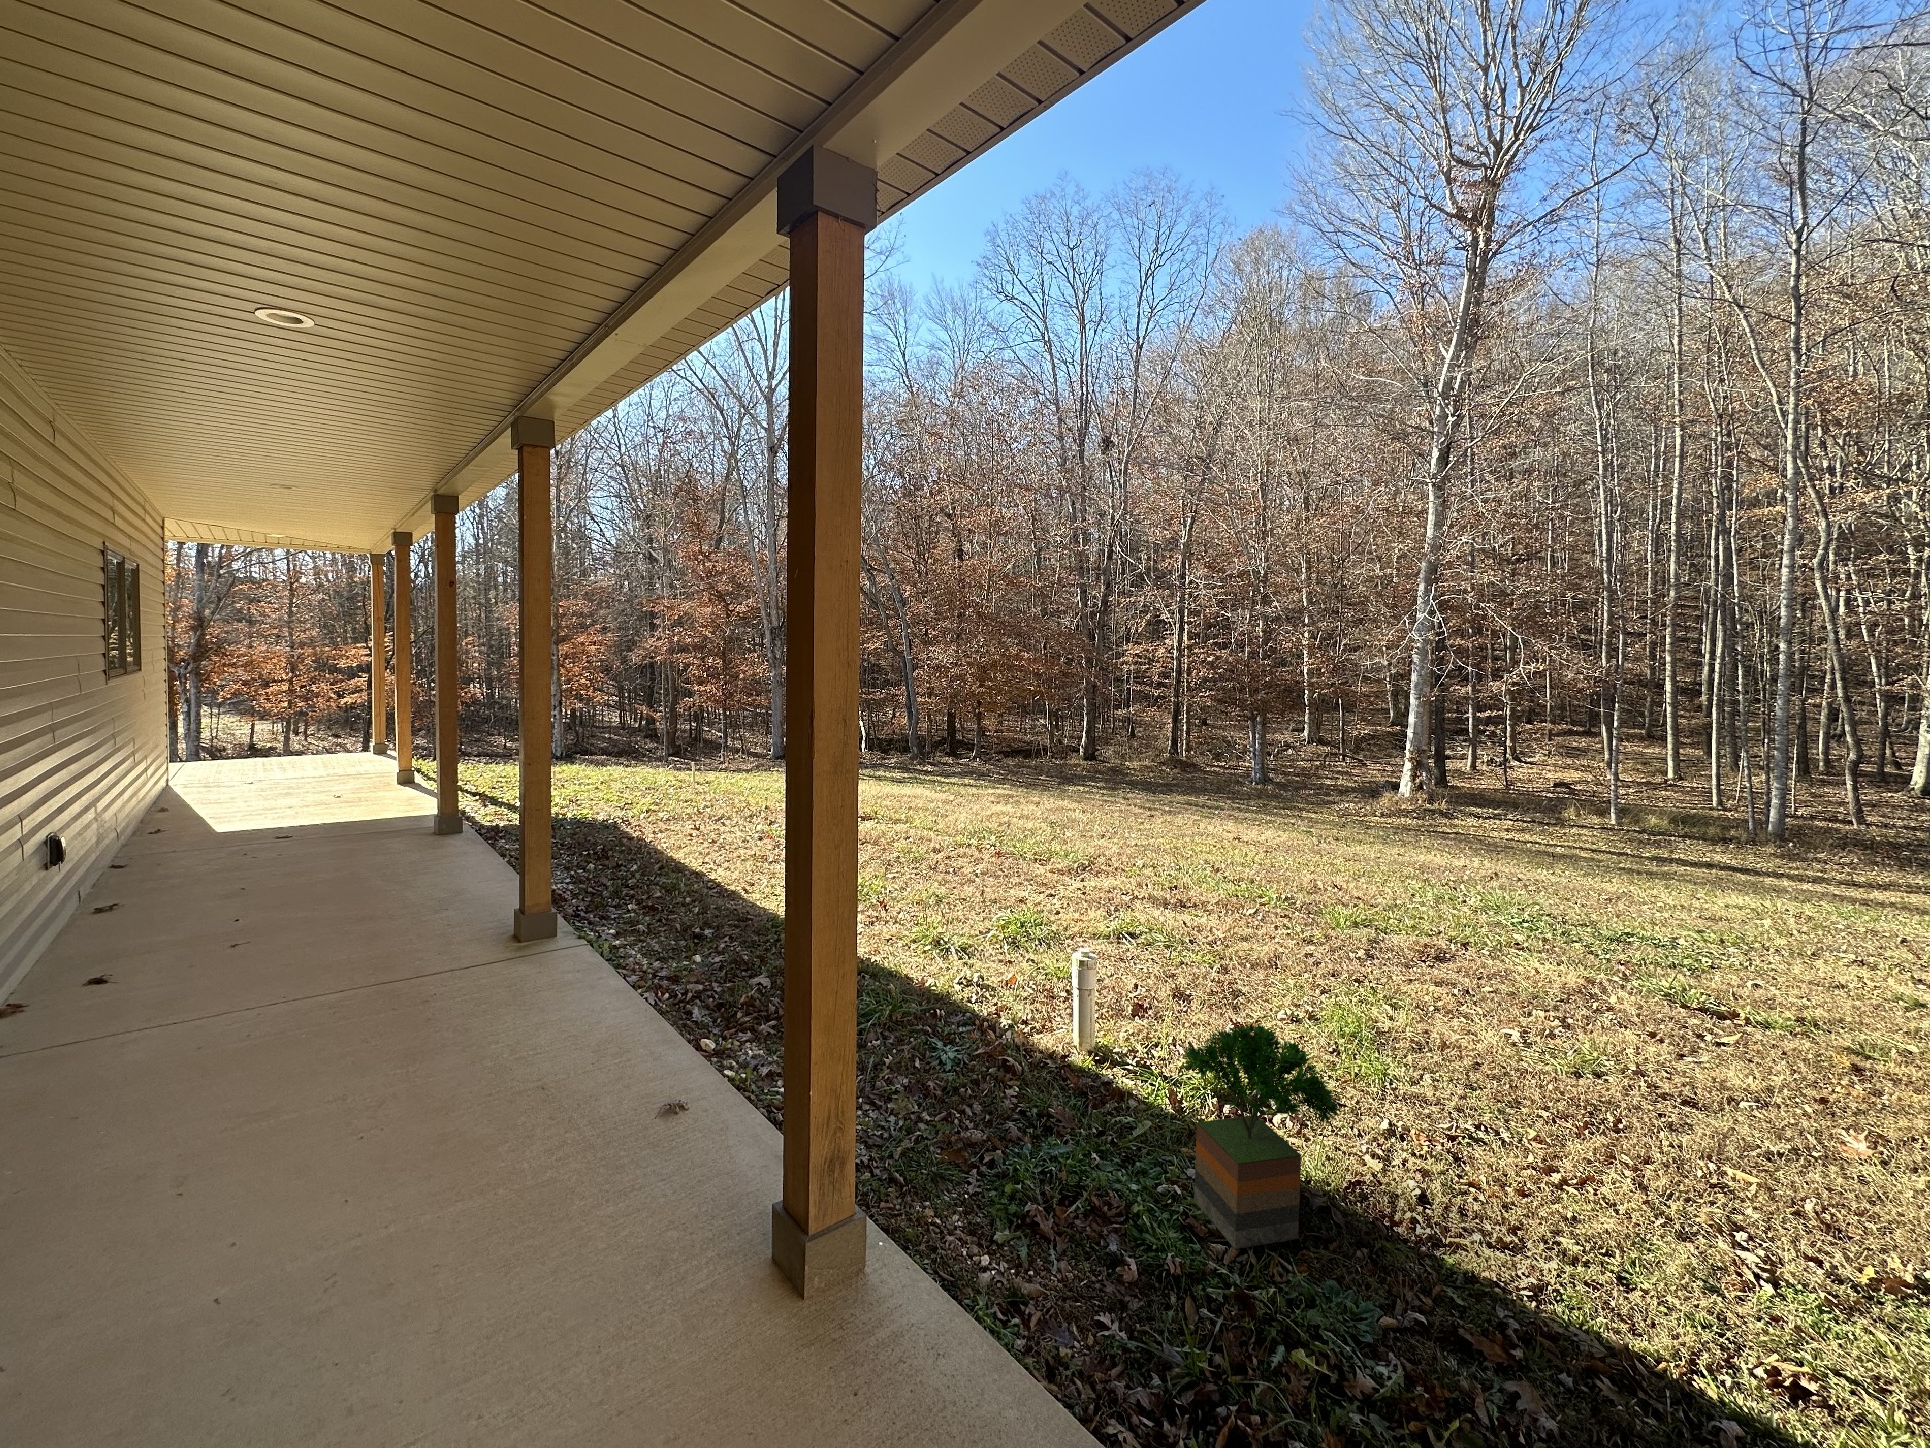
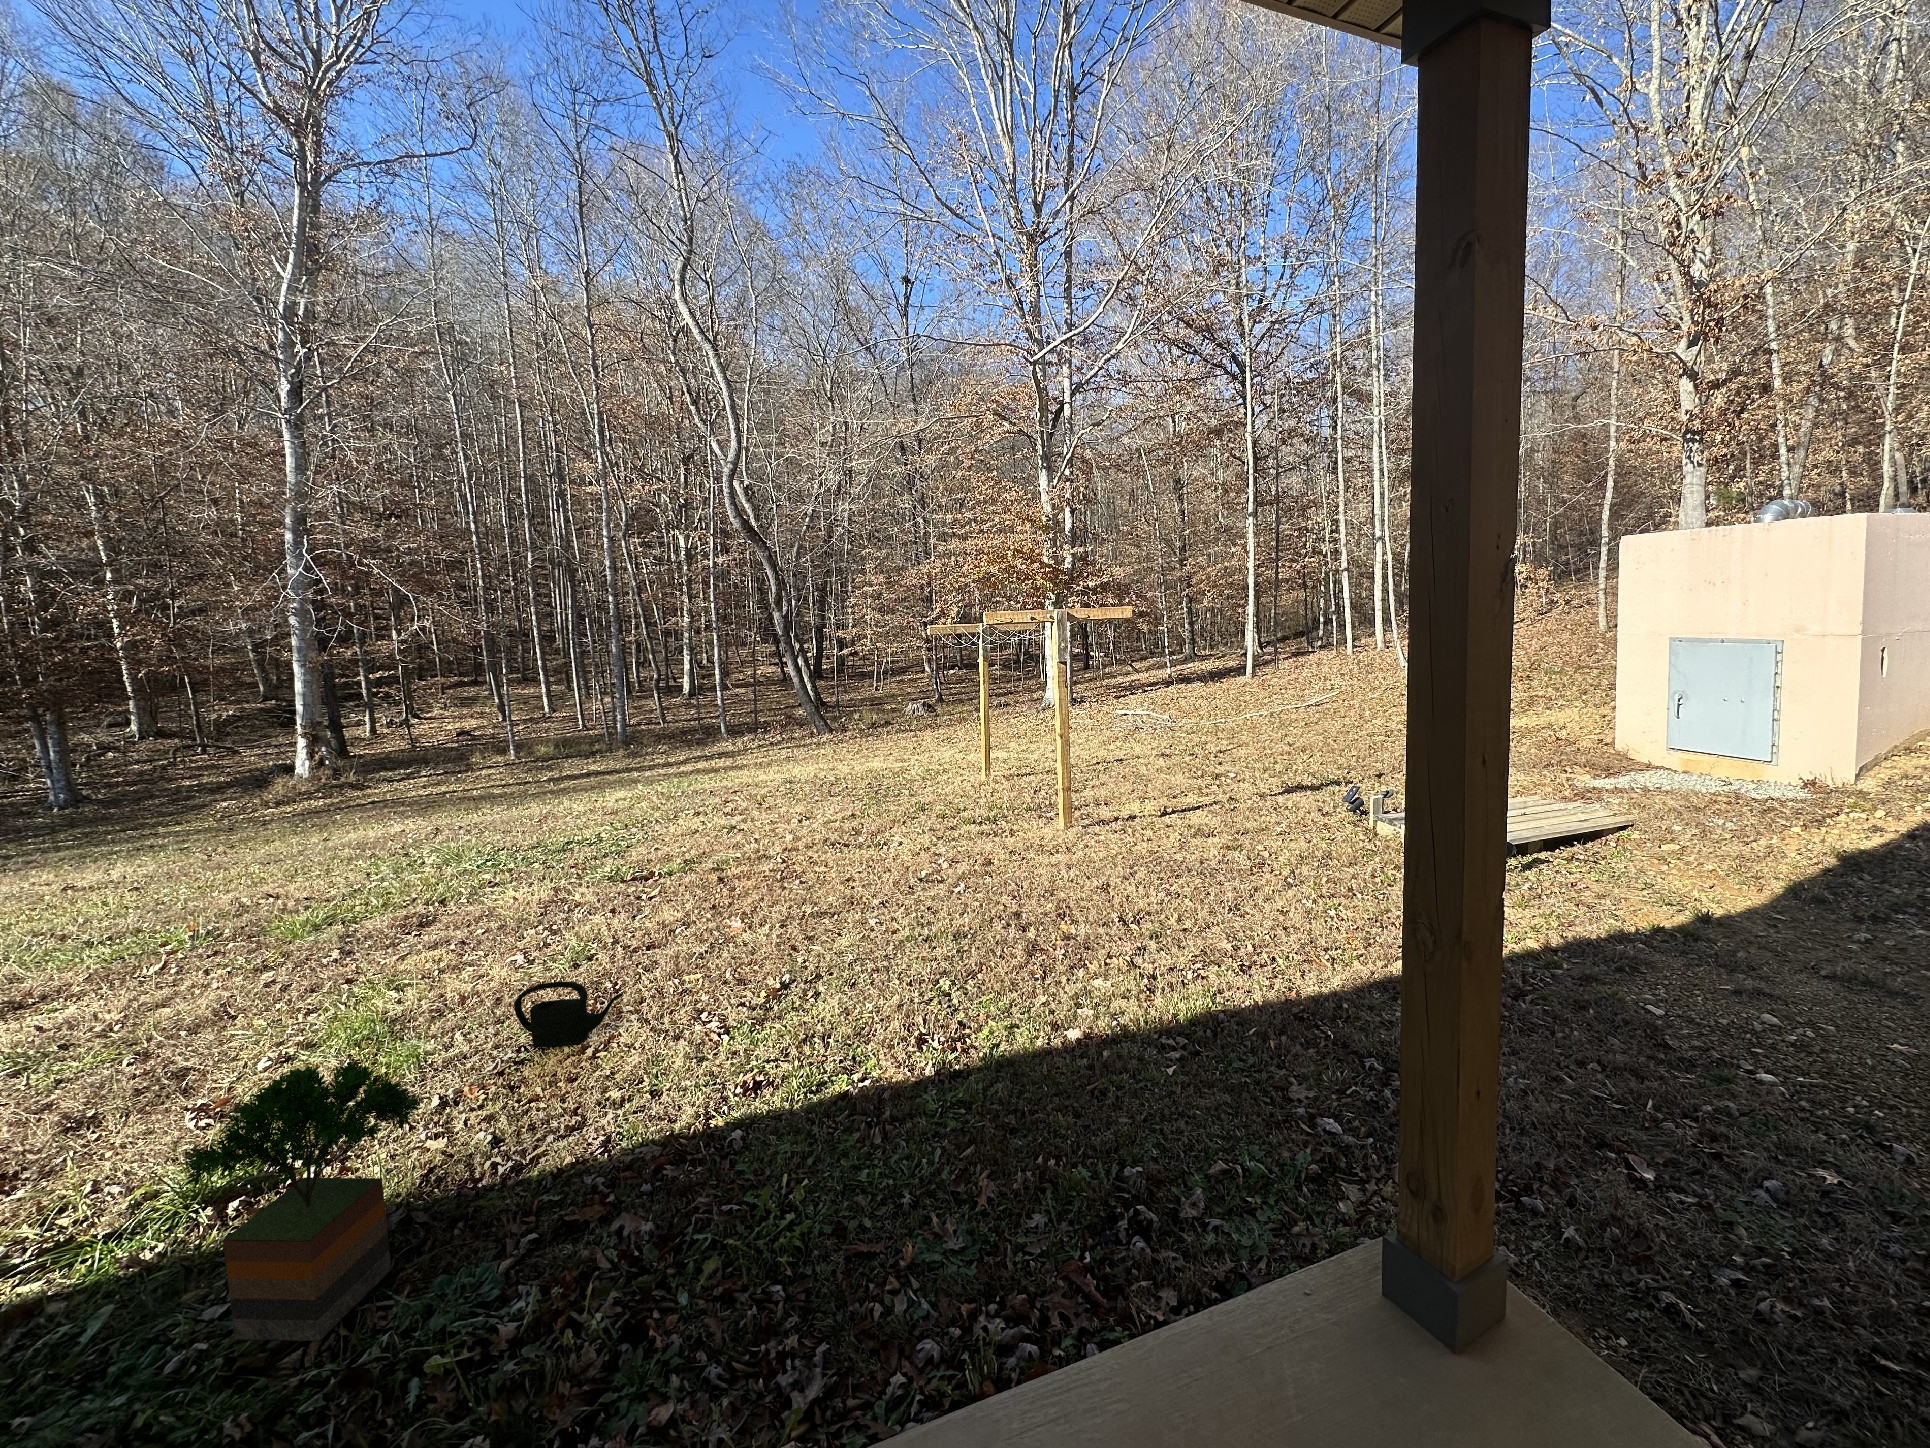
watering can: none [1482,1068,1612,1161] -> present [514,981,623,1047]

